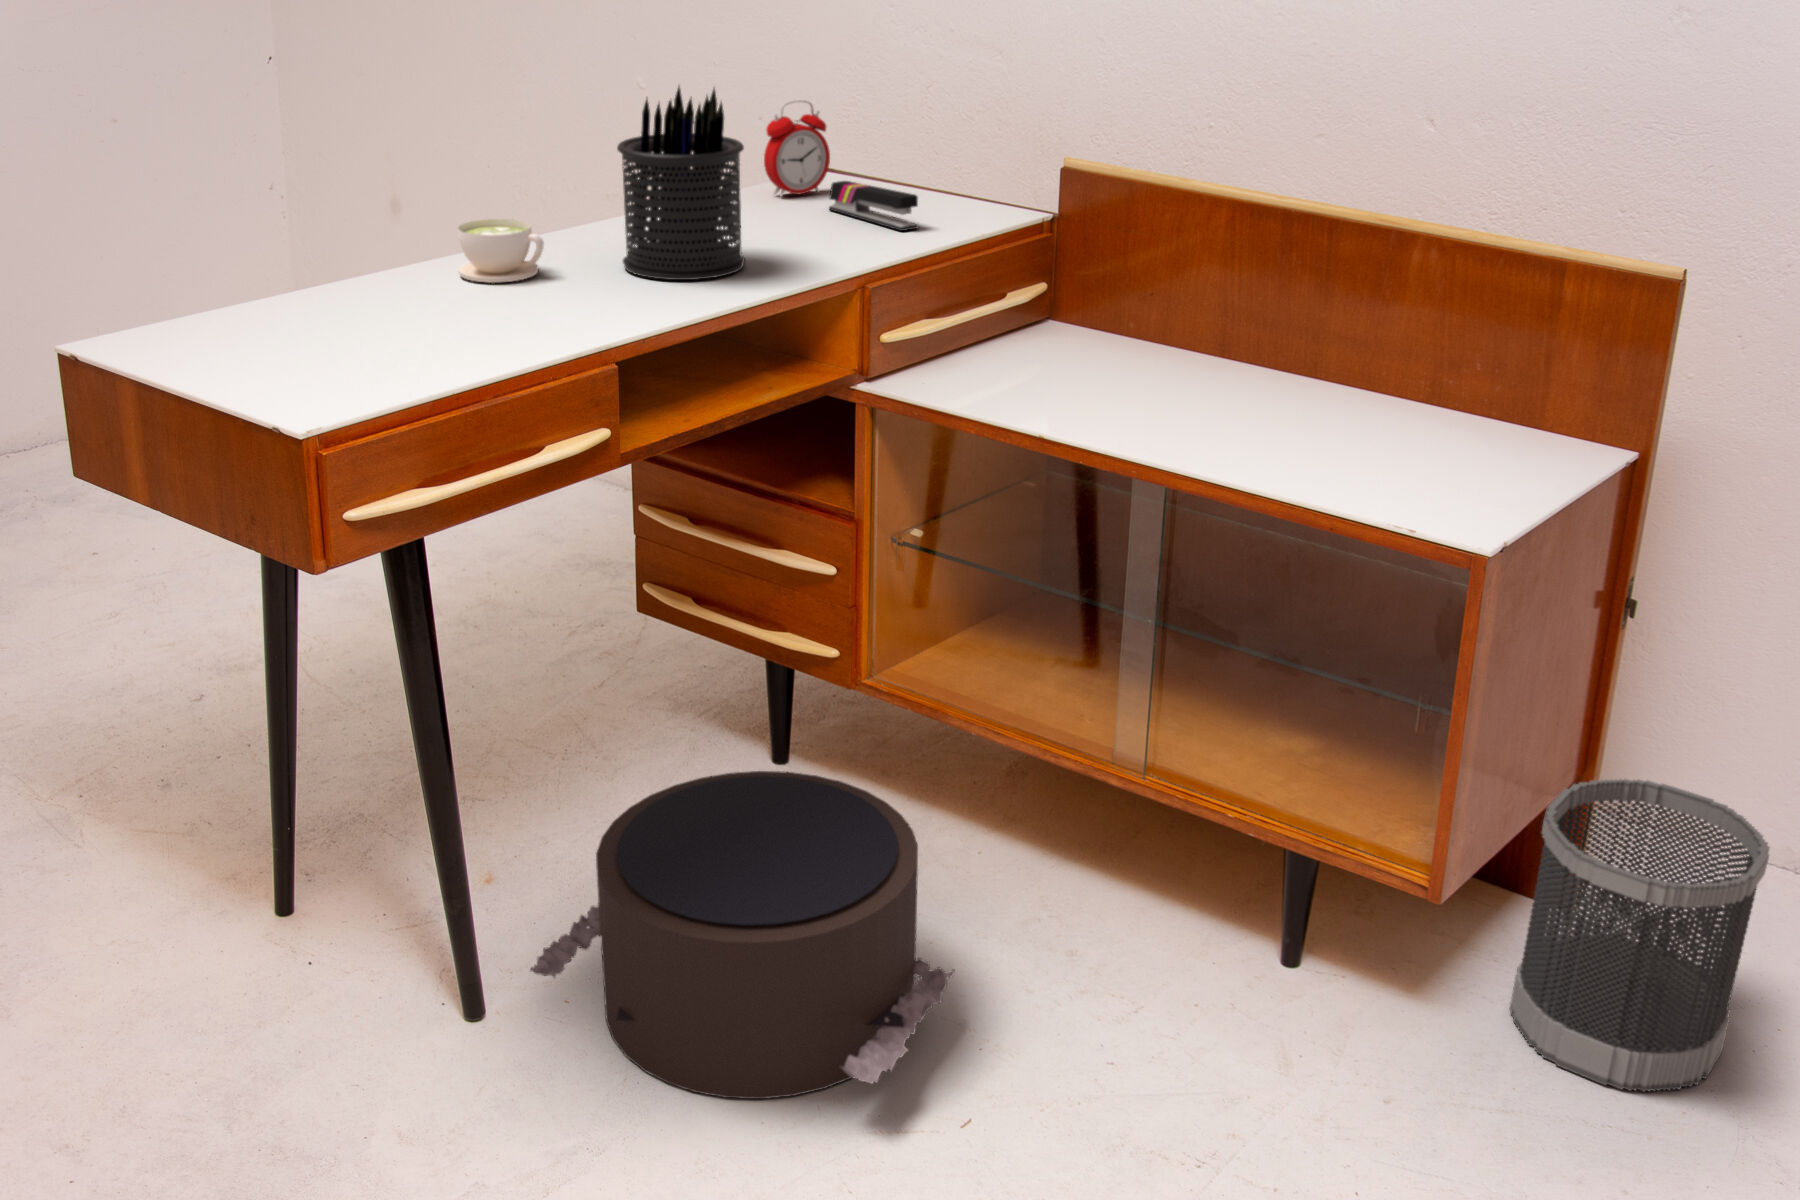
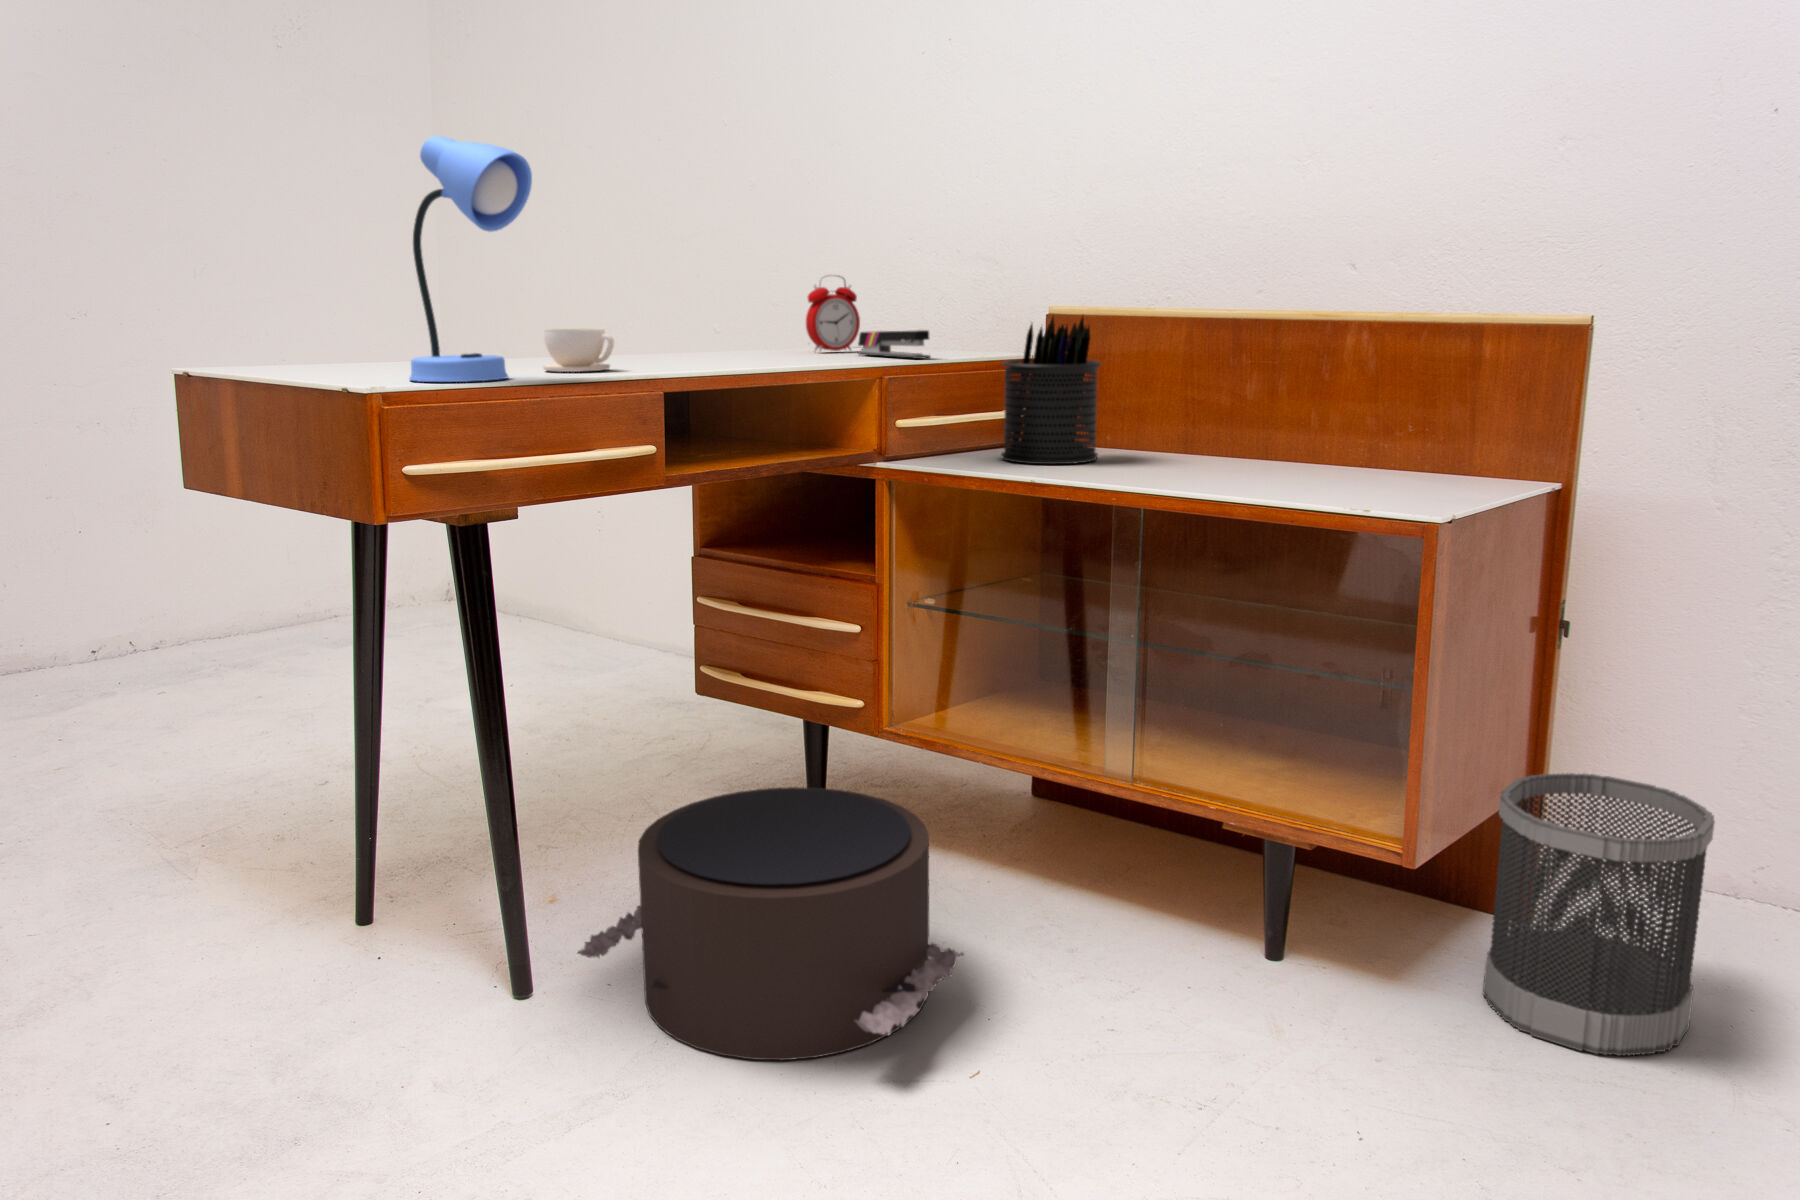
desk lamp: none [302,22,447,327] -> present [410,136,532,382]
pen holder: present [617,87,745,280] -> present [1001,316,1101,464]

